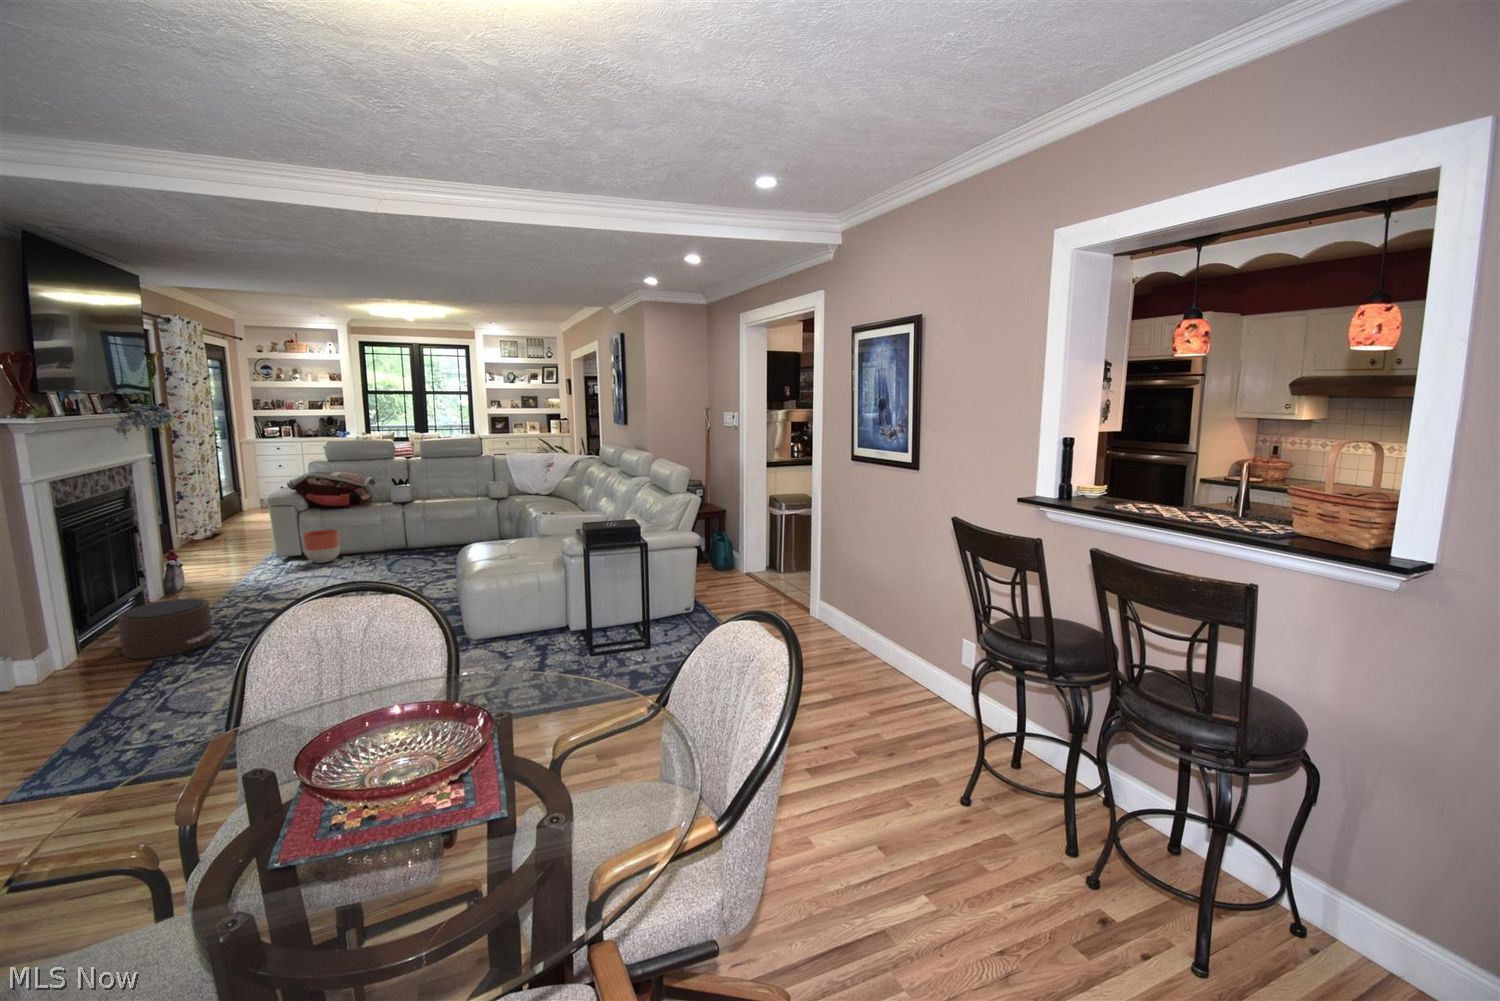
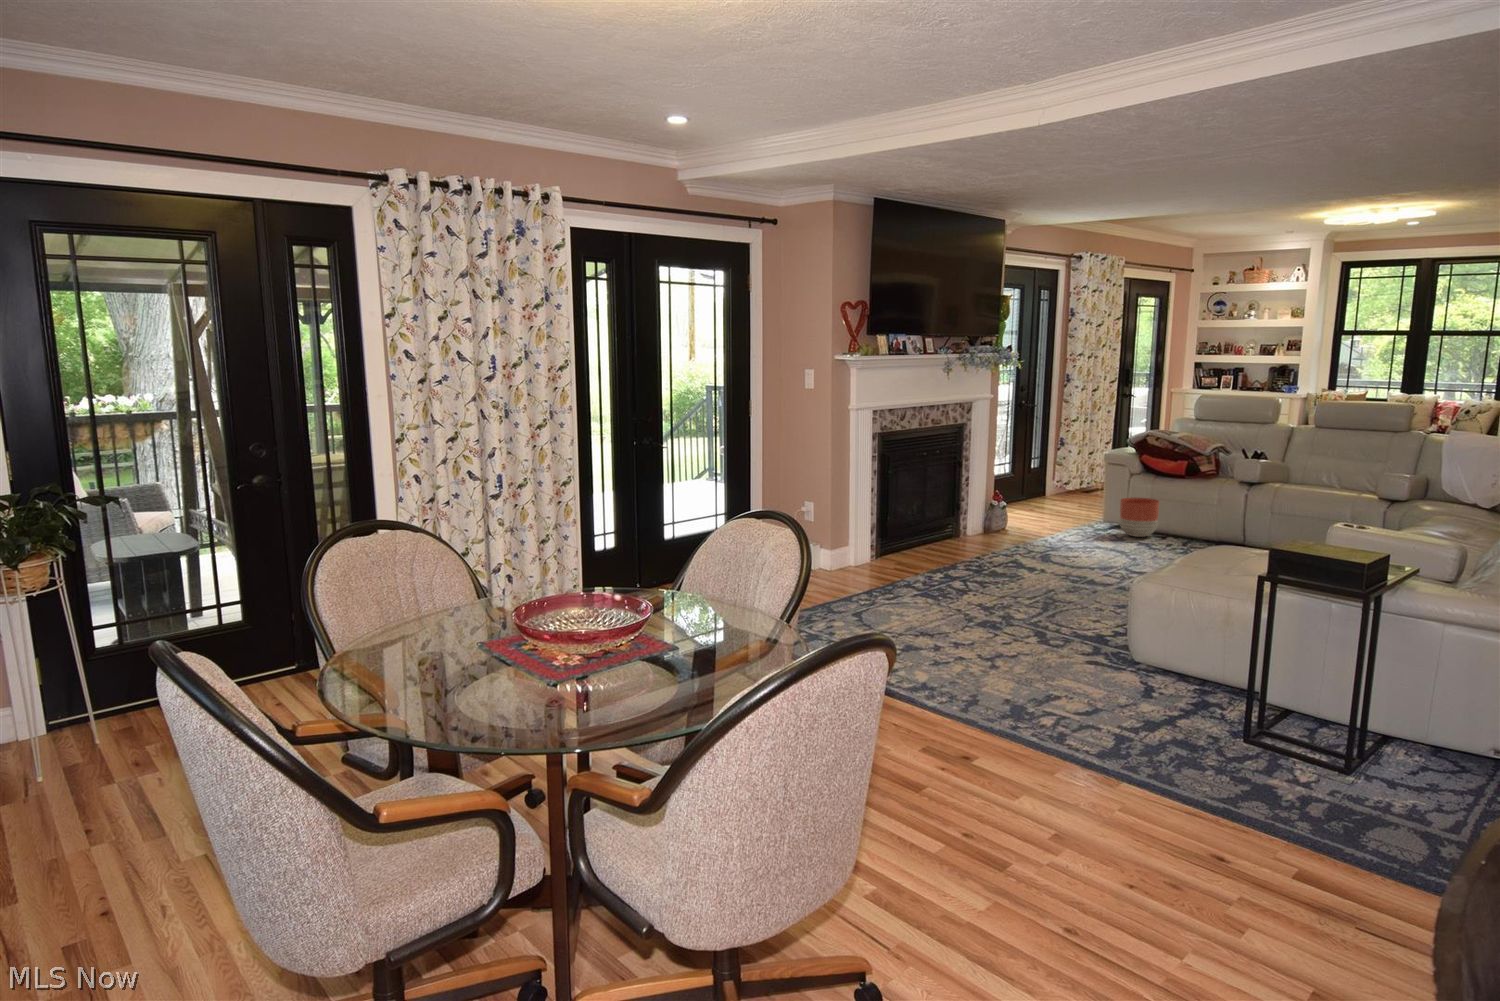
pouf: present [101,598,219,659] -> none [881,530,957,578]

